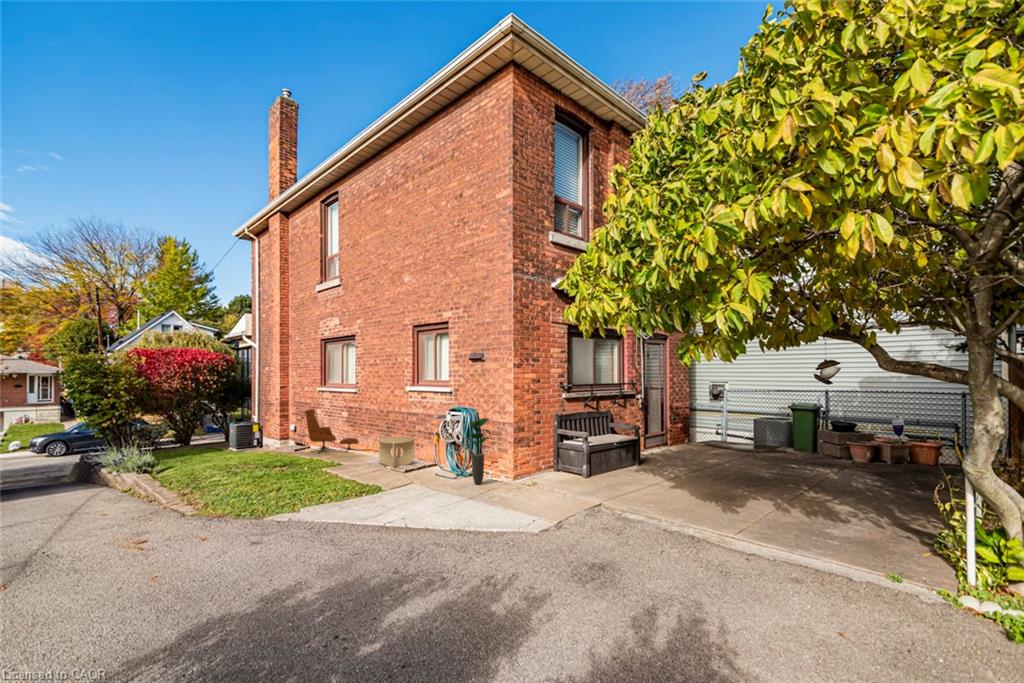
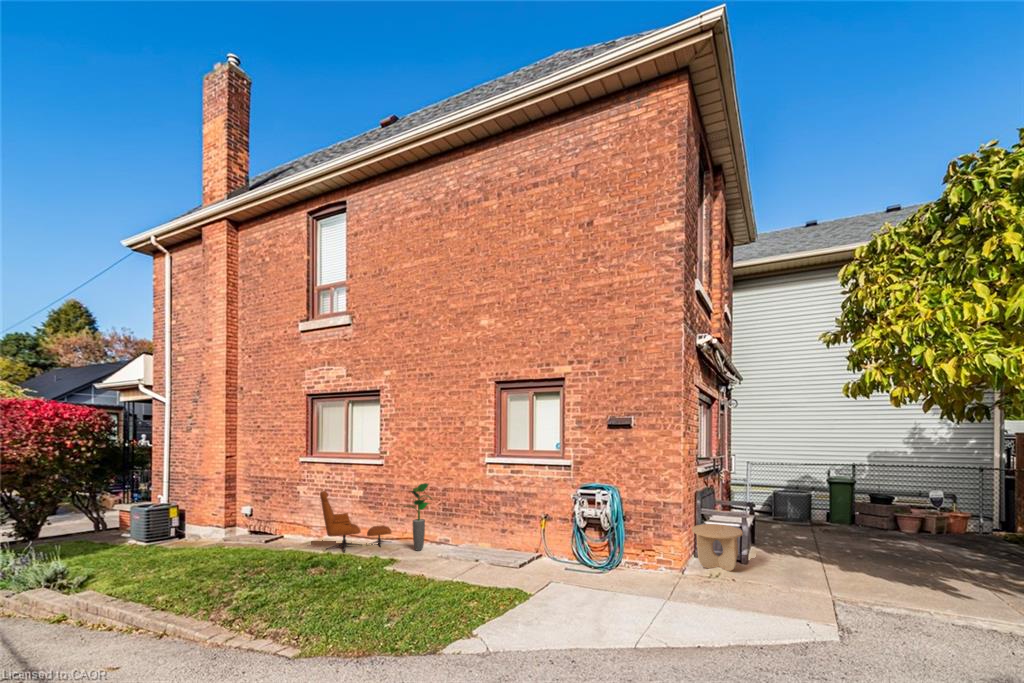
potted plant: present [469,418,491,484] -> present [406,483,431,551]
side table: present [379,436,415,467] -> present [692,524,743,571]

